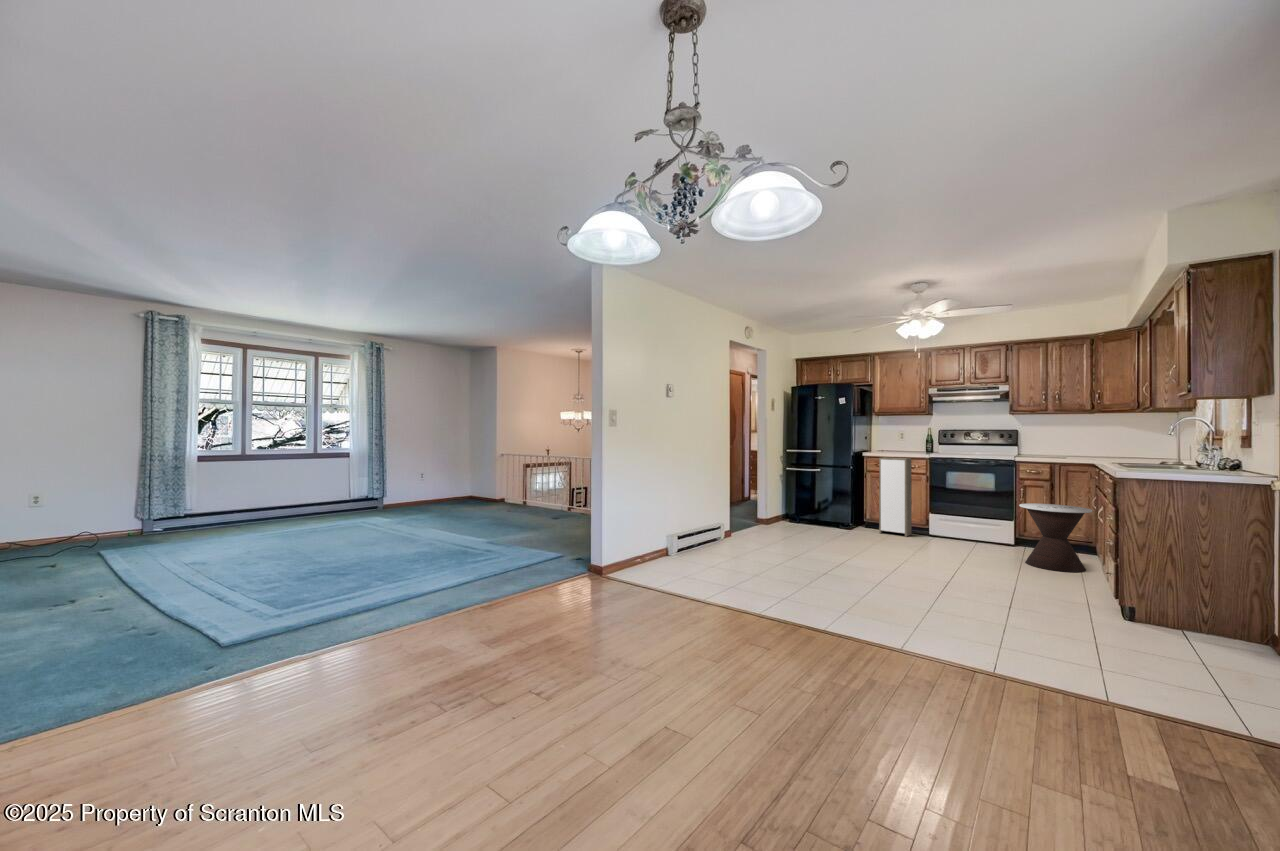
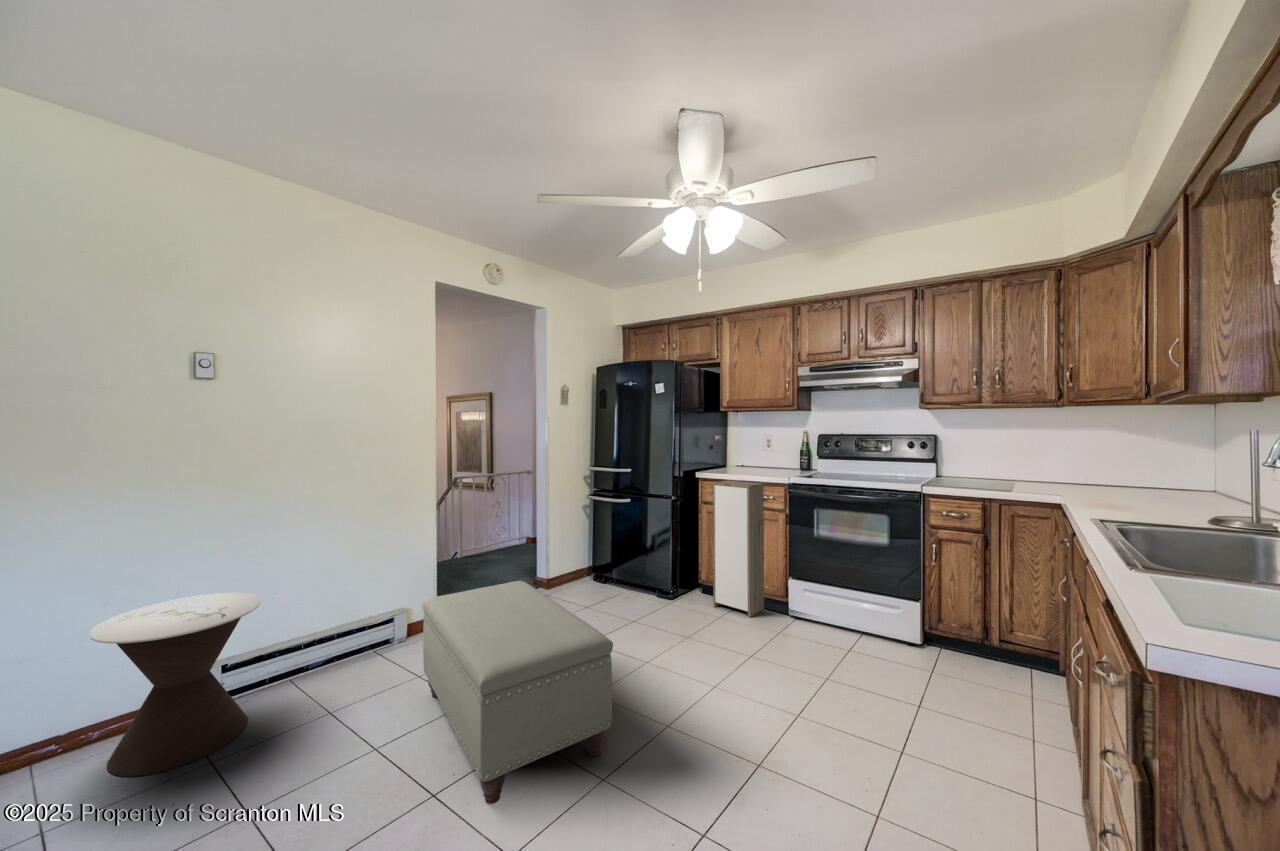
side table: present [1019,503,1092,572] -> present [90,593,261,777]
ottoman: none [767,504,888,576] -> present [423,581,613,804]

